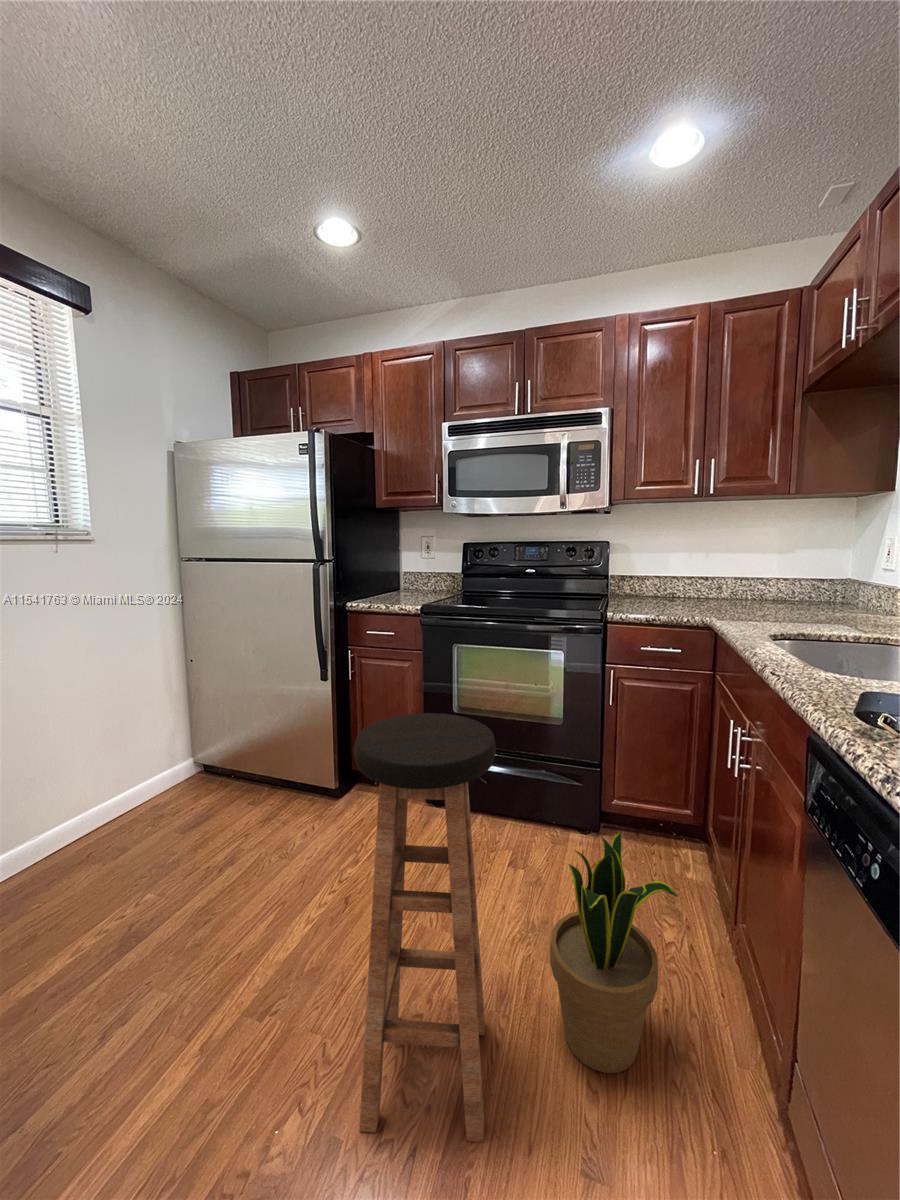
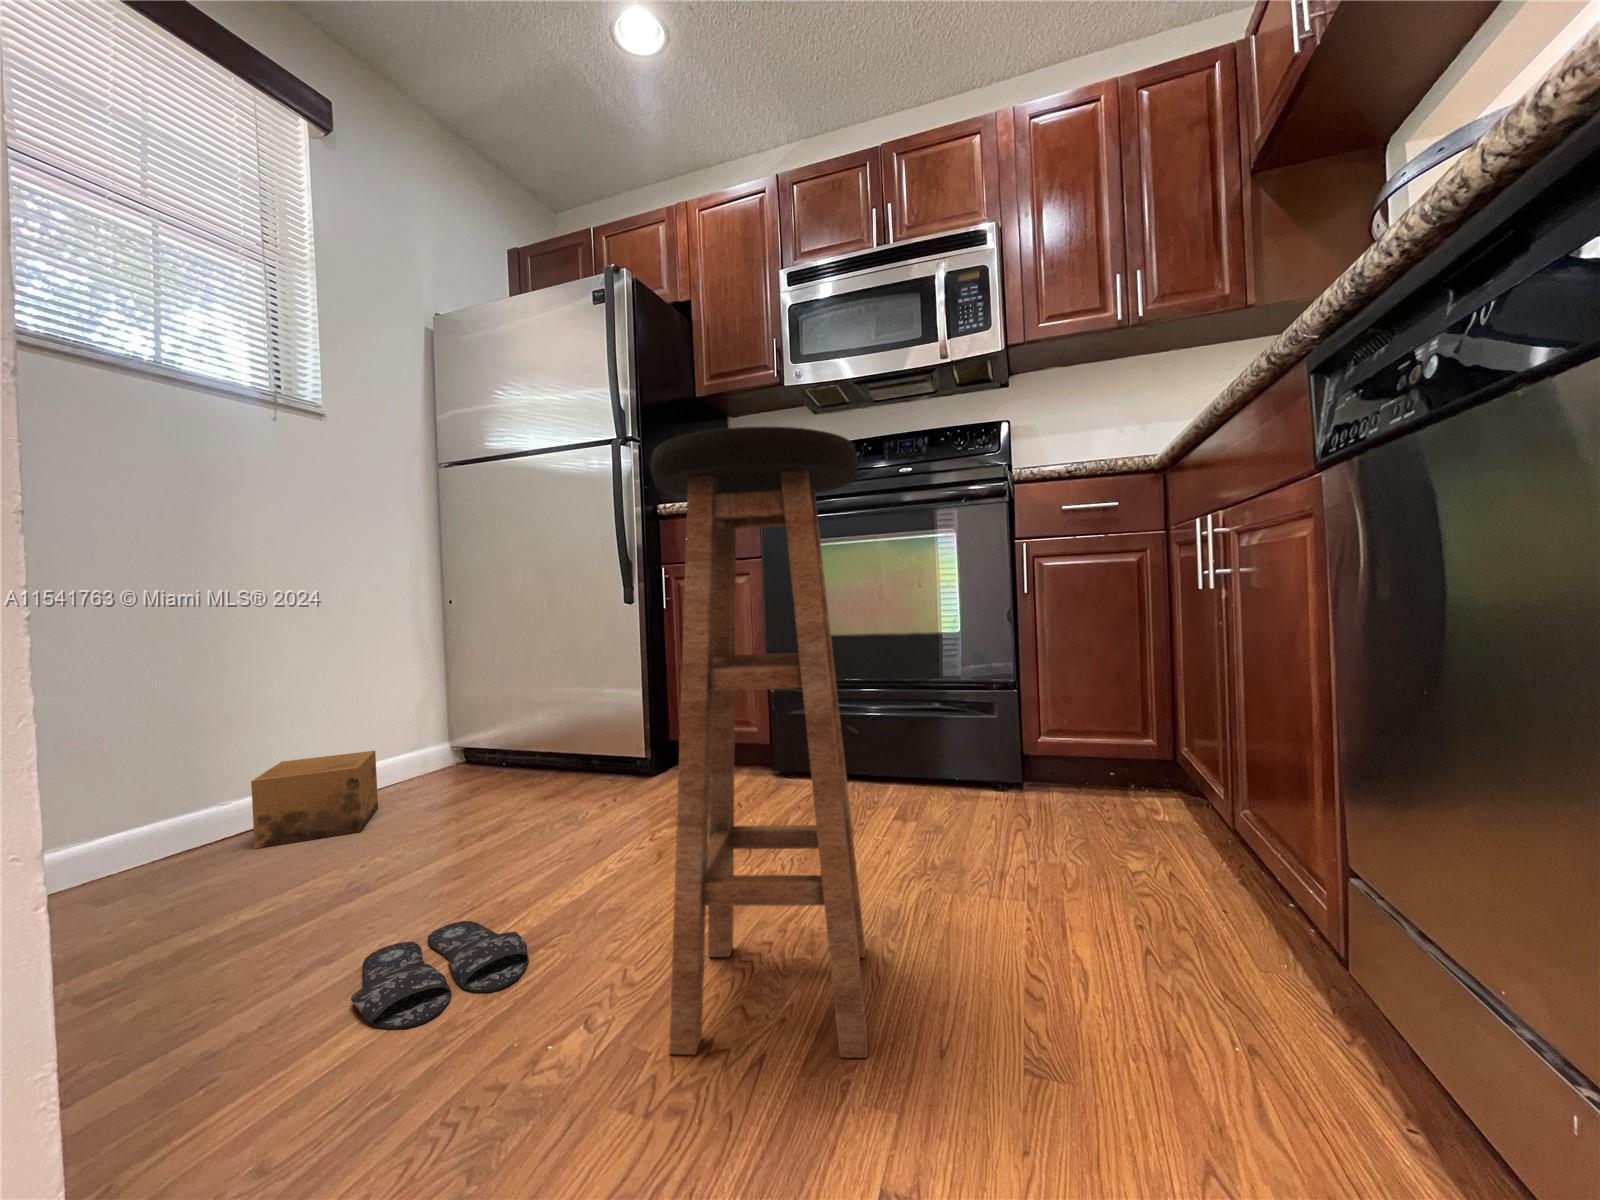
cardboard box: none [56,791,142,877] -> present [251,751,378,849]
potted plant: present [550,831,677,1073] -> none [957,642,1144,986]
slippers: none [150,977,263,1094] -> present [351,921,529,1029]

